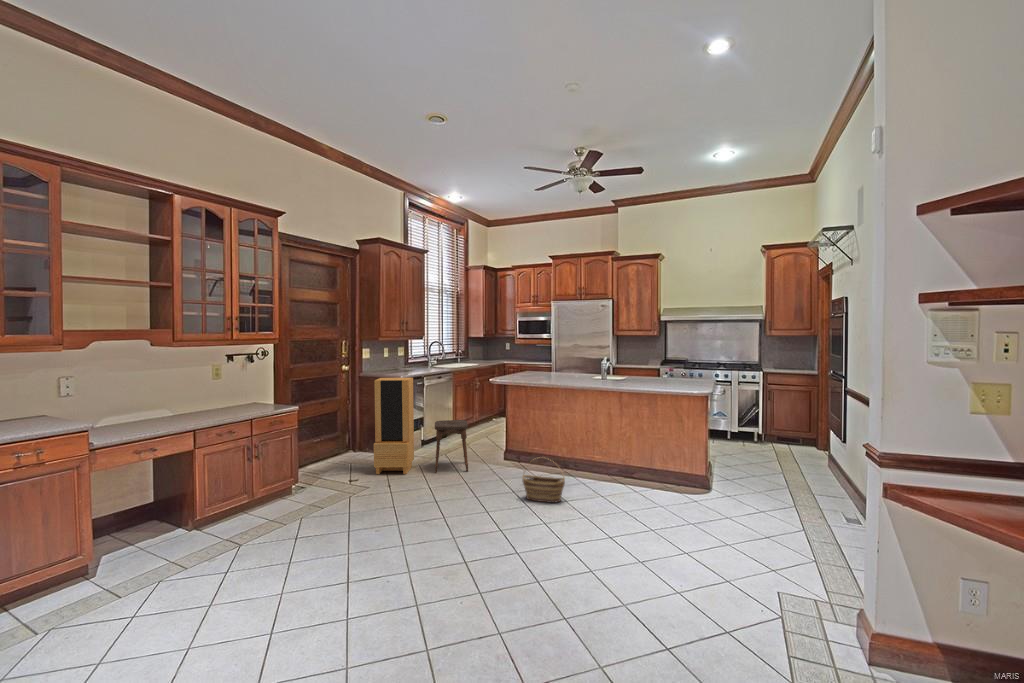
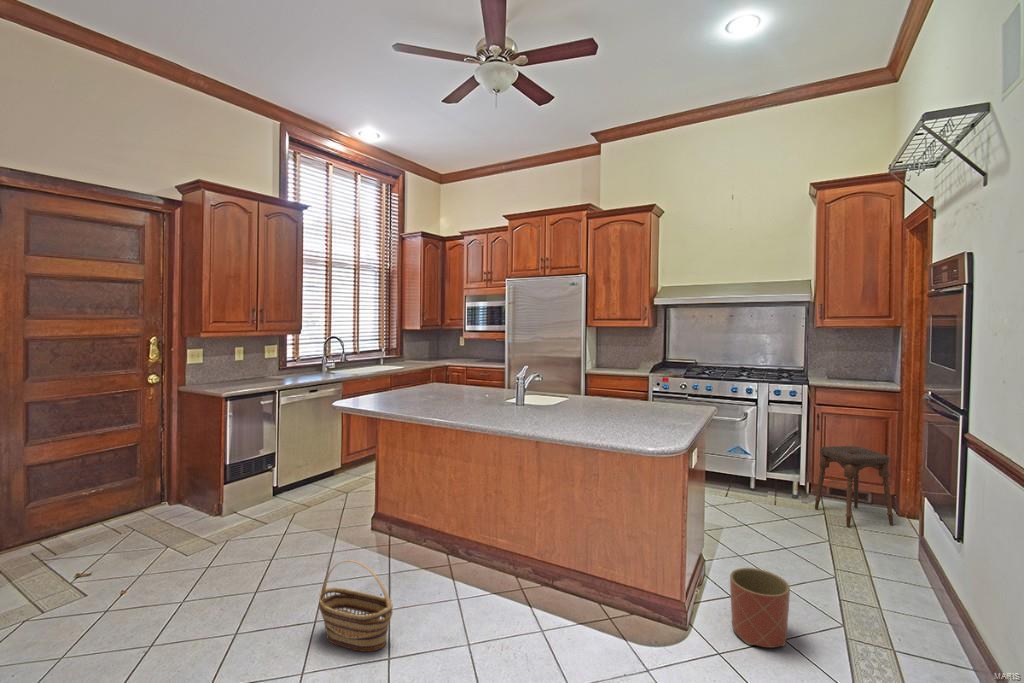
storage cabinet: present [374,378,414,474] -> none [140,395,227,554]
stool: present [435,420,468,473] -> present [815,446,893,527]
planter: none [732,460,762,495] -> present [730,568,790,648]

